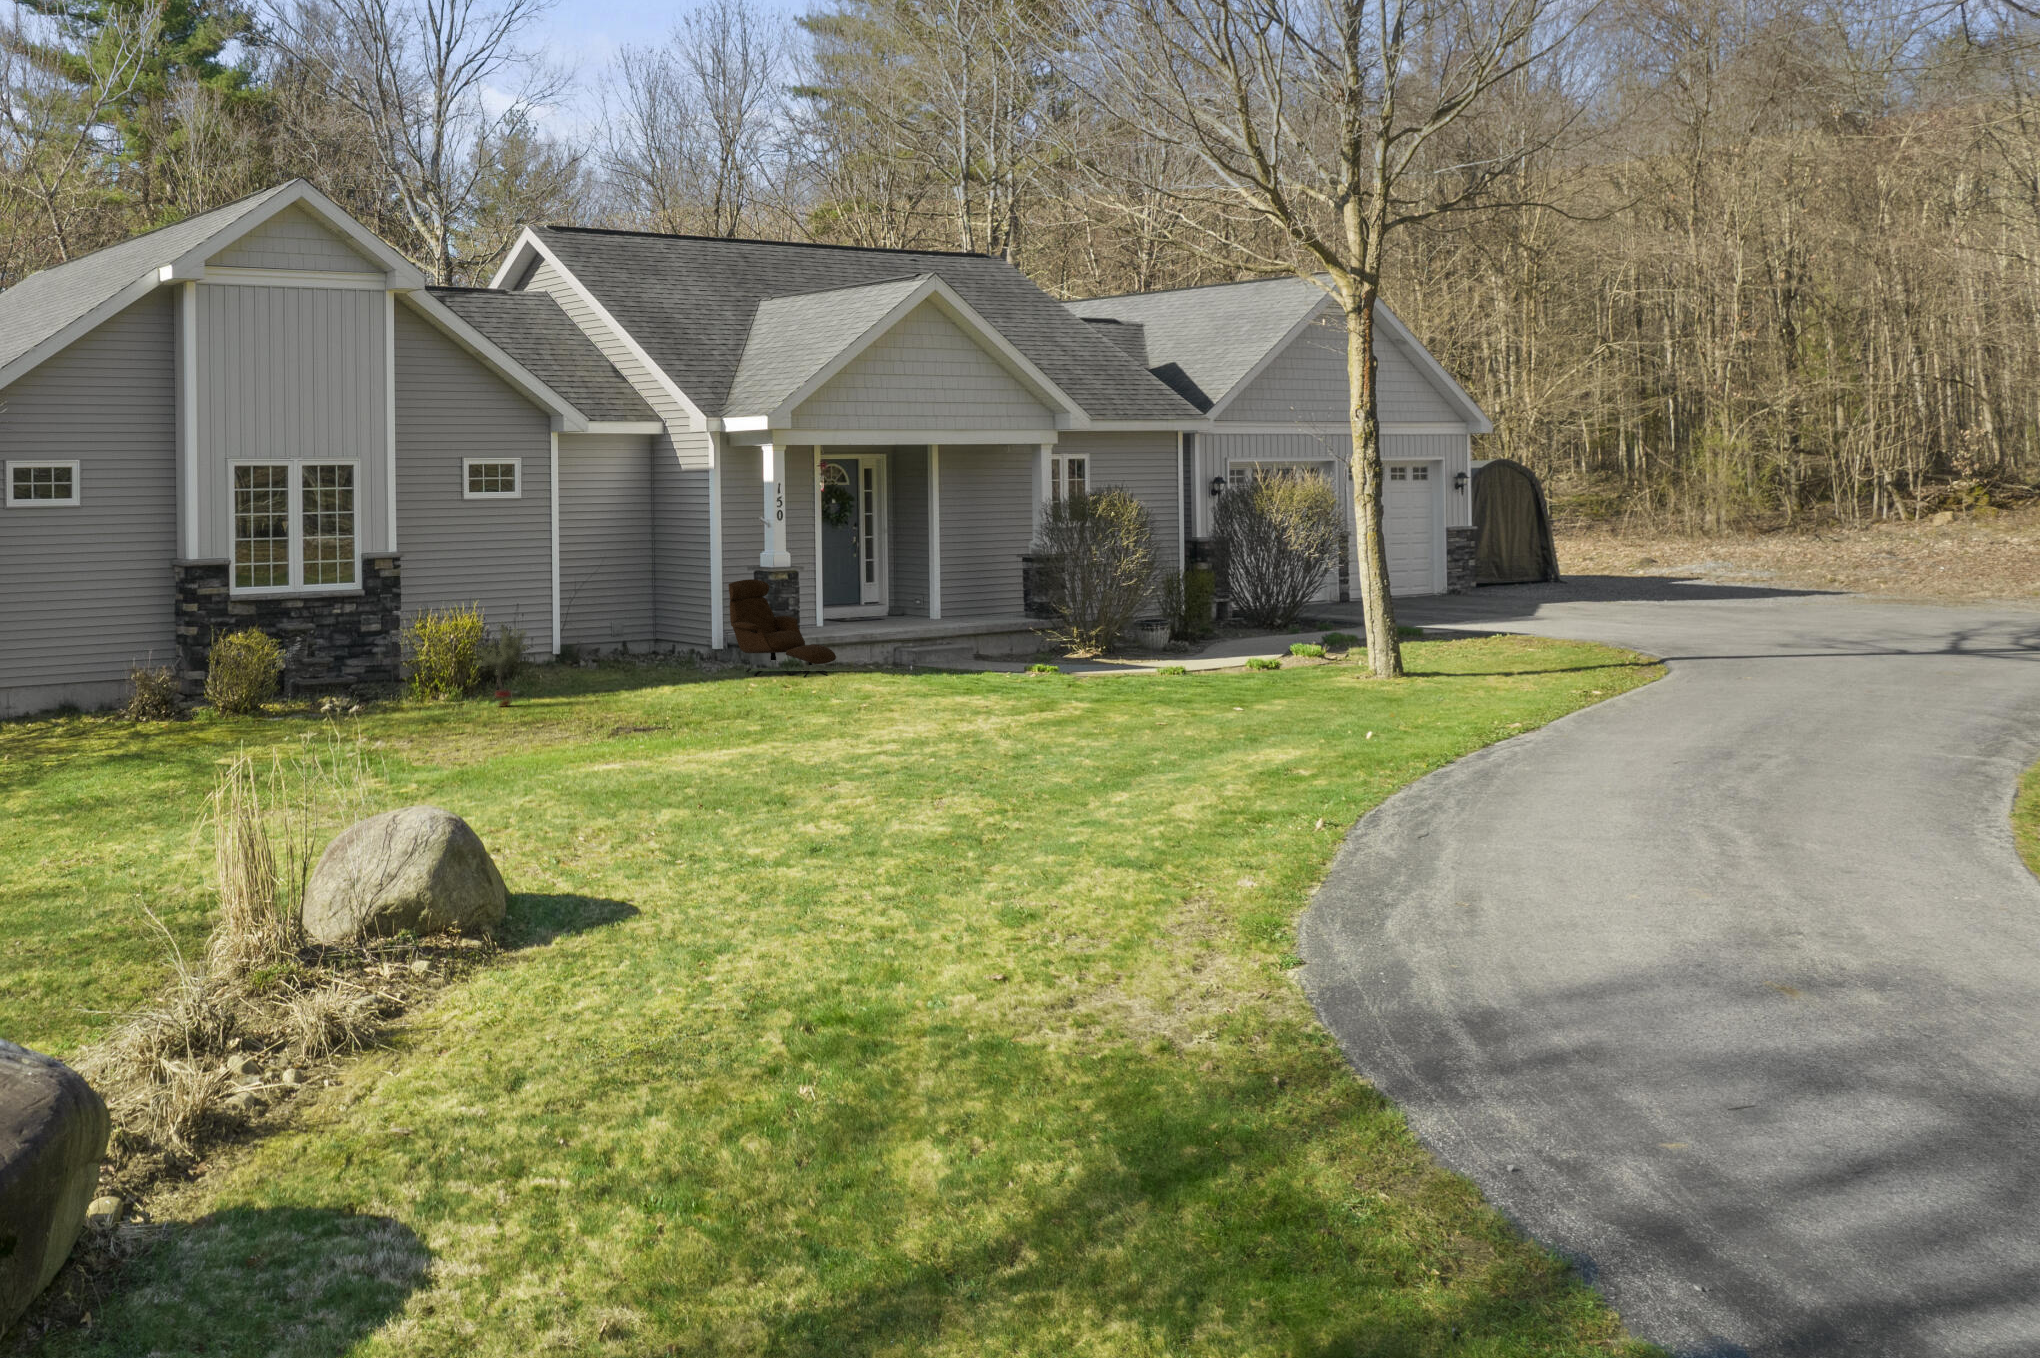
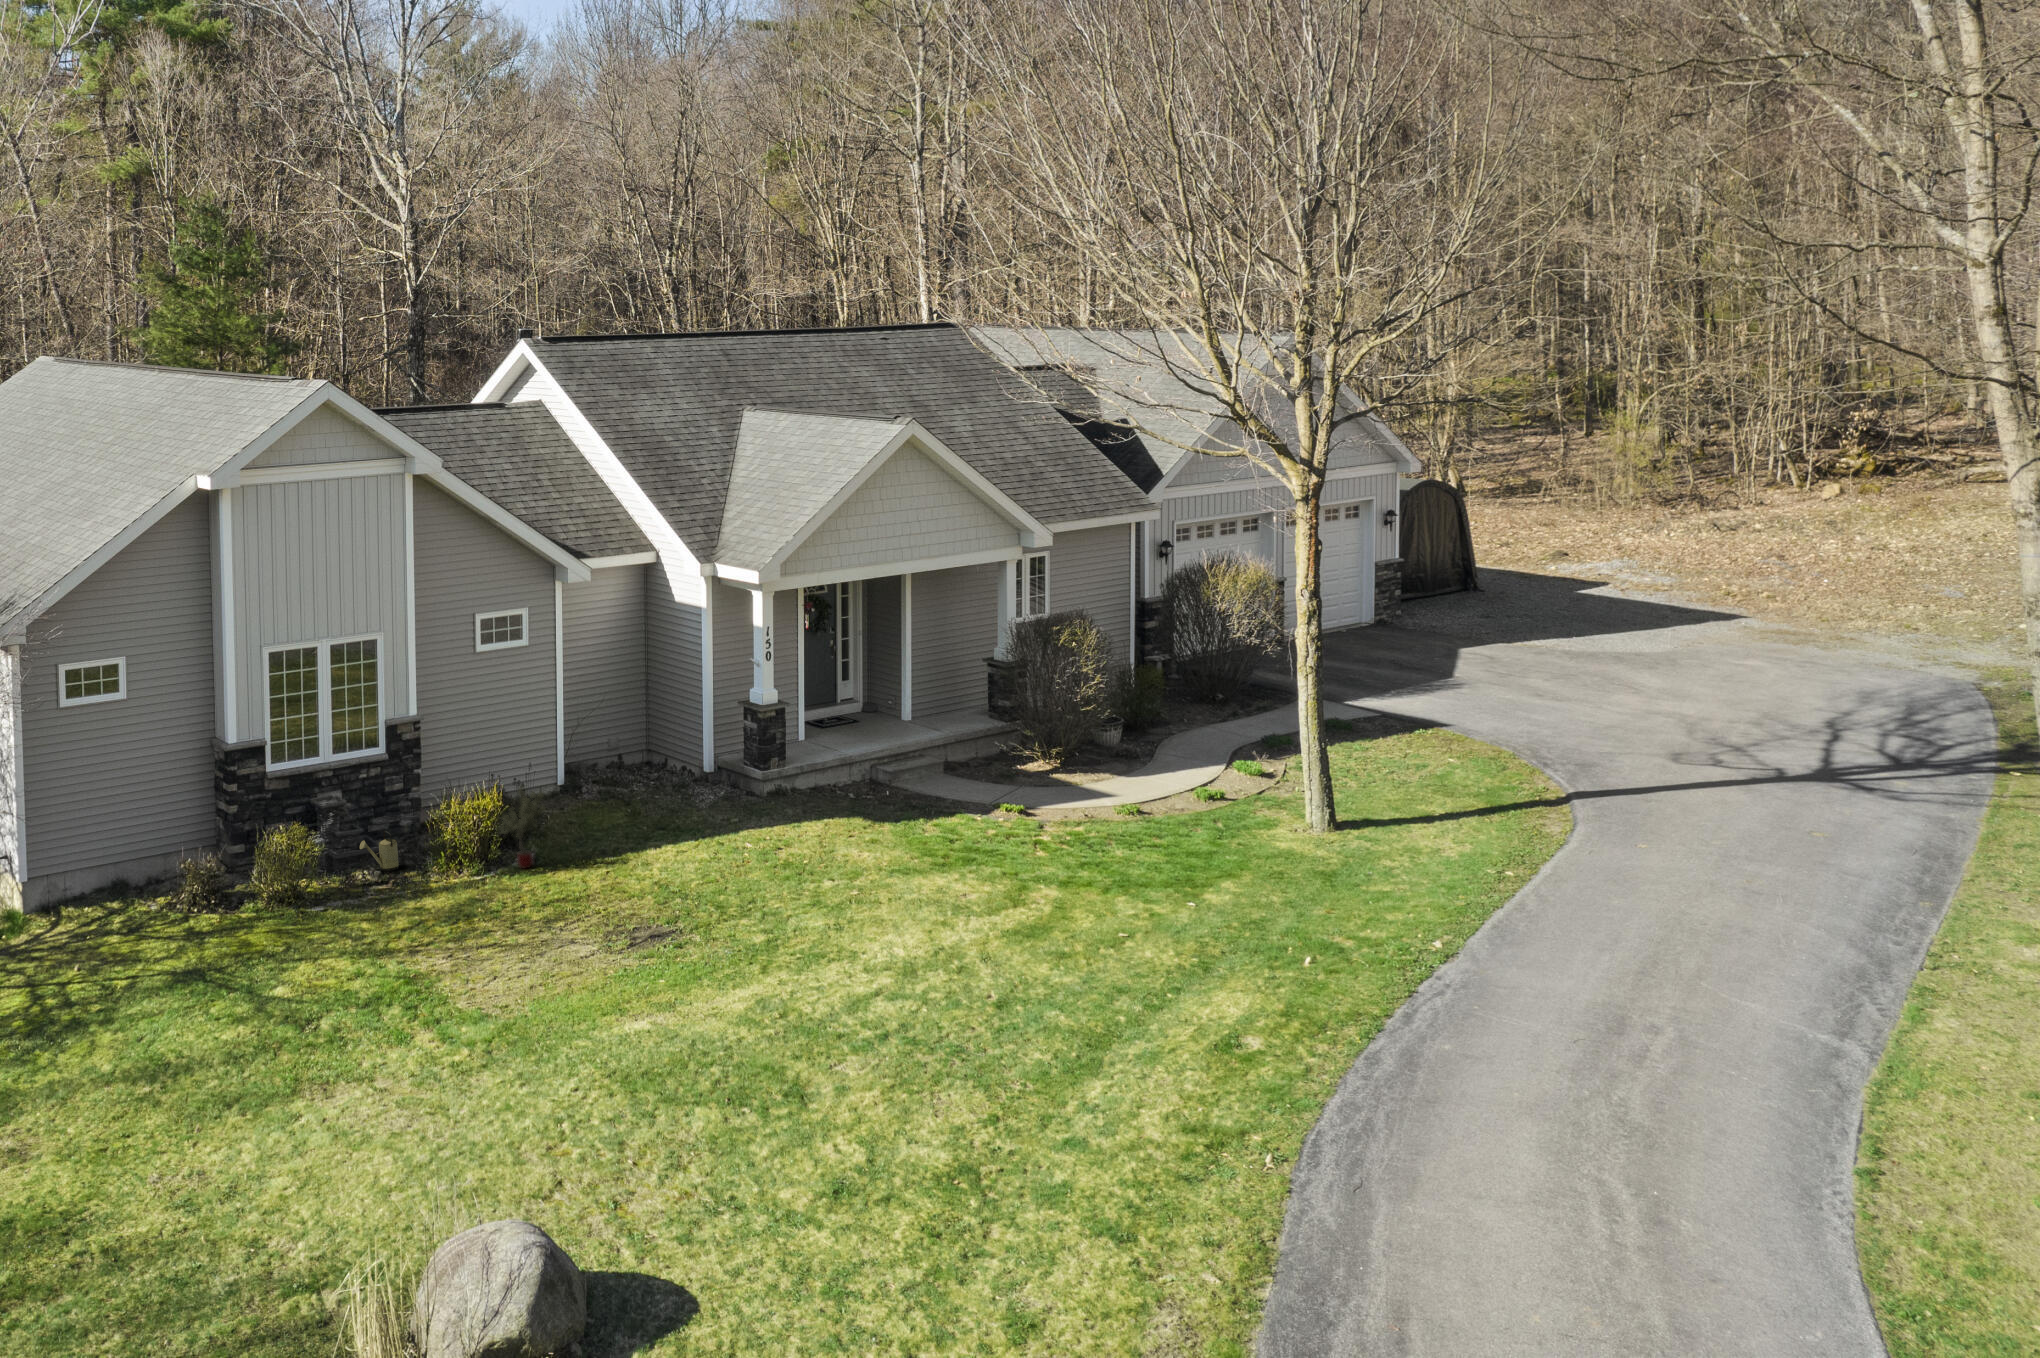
lounge chair: present [729,579,836,678] -> none [725,708,828,811]
watering can: none [328,669,372,710] -> present [360,831,401,871]

